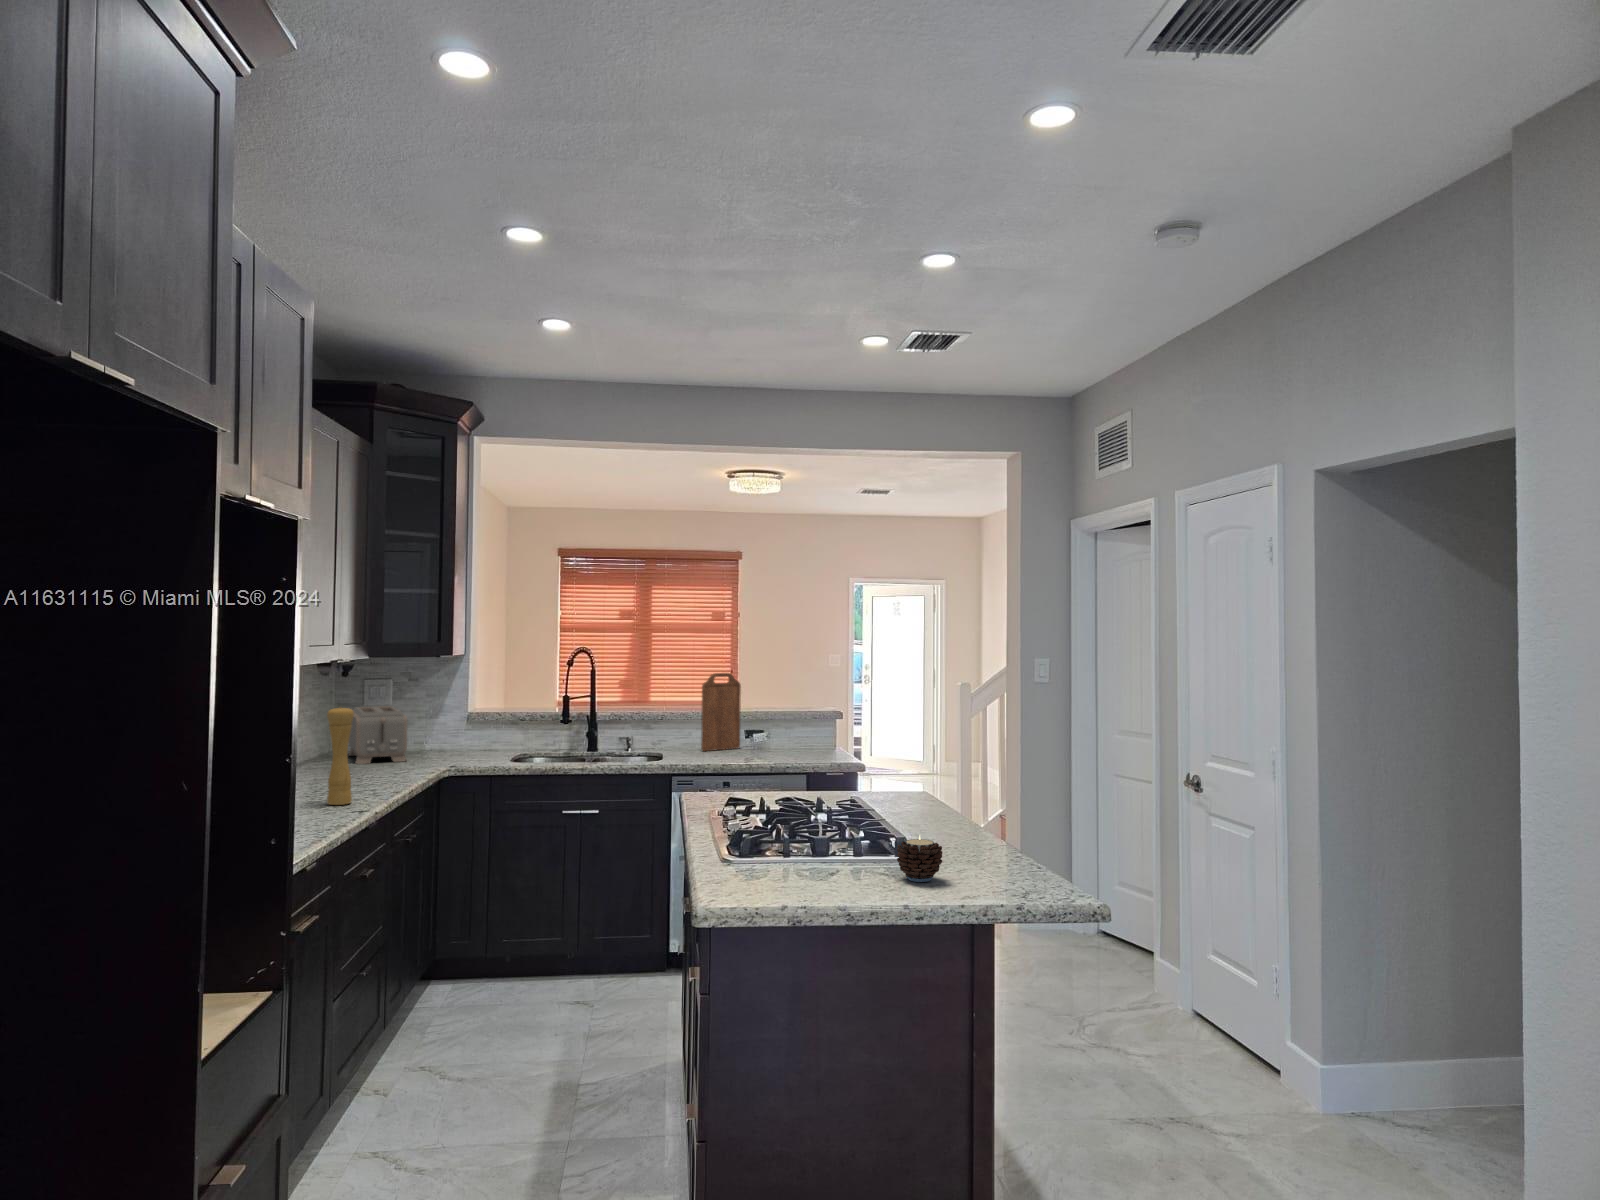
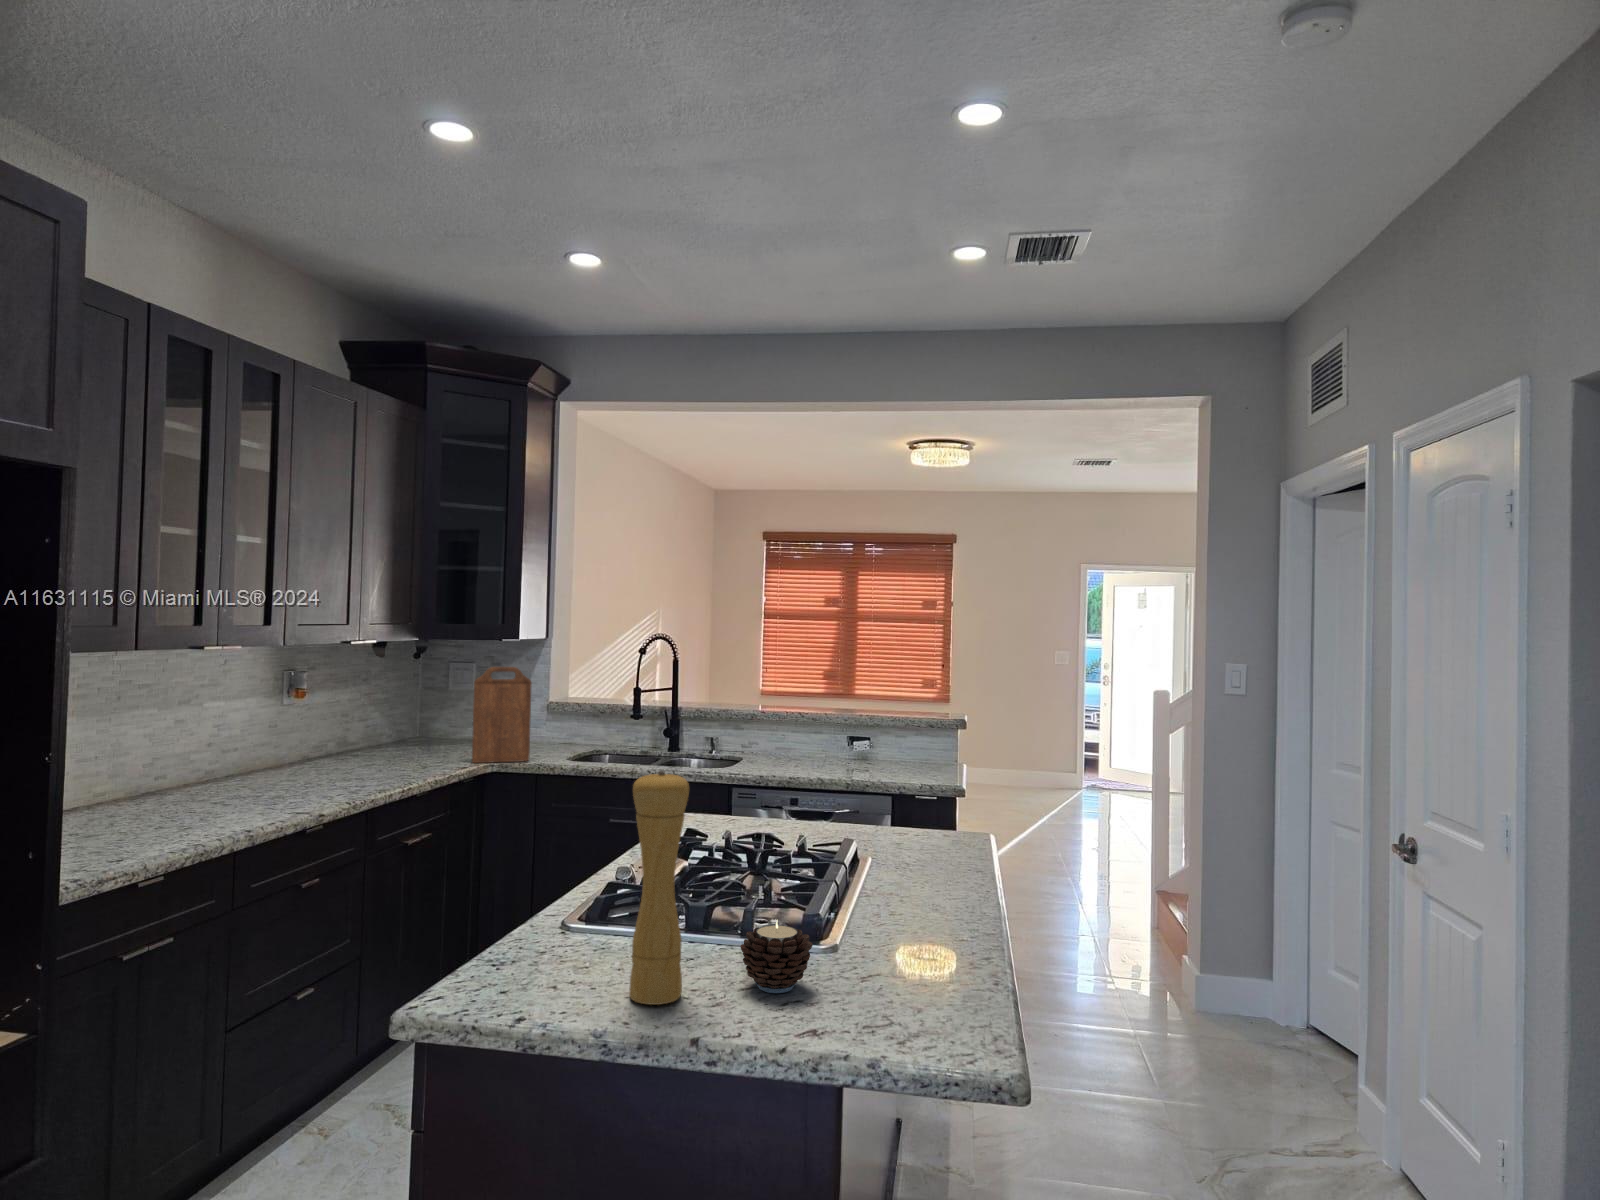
cutting board: present [701,673,741,751] -> present [472,667,532,763]
pepper mill: present [327,706,354,805] -> present [629,771,689,1005]
toaster: present [349,706,407,764] -> none [416,694,475,753]

